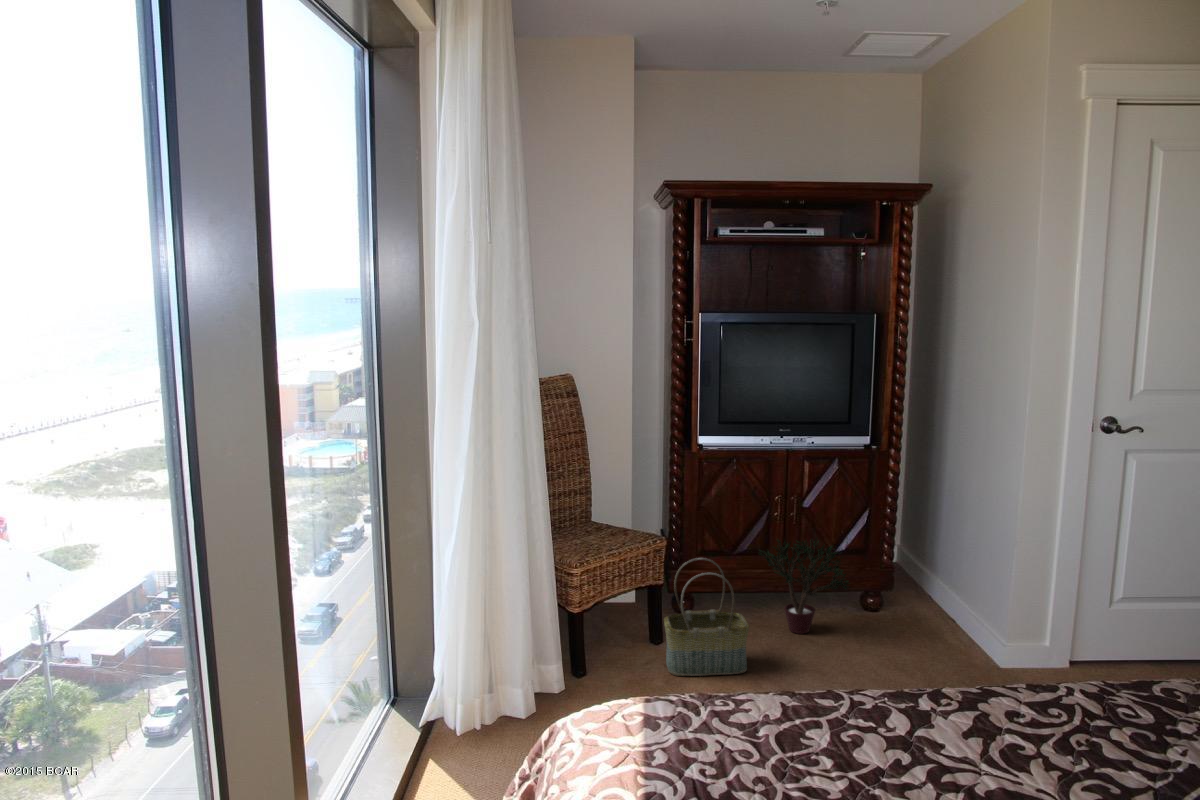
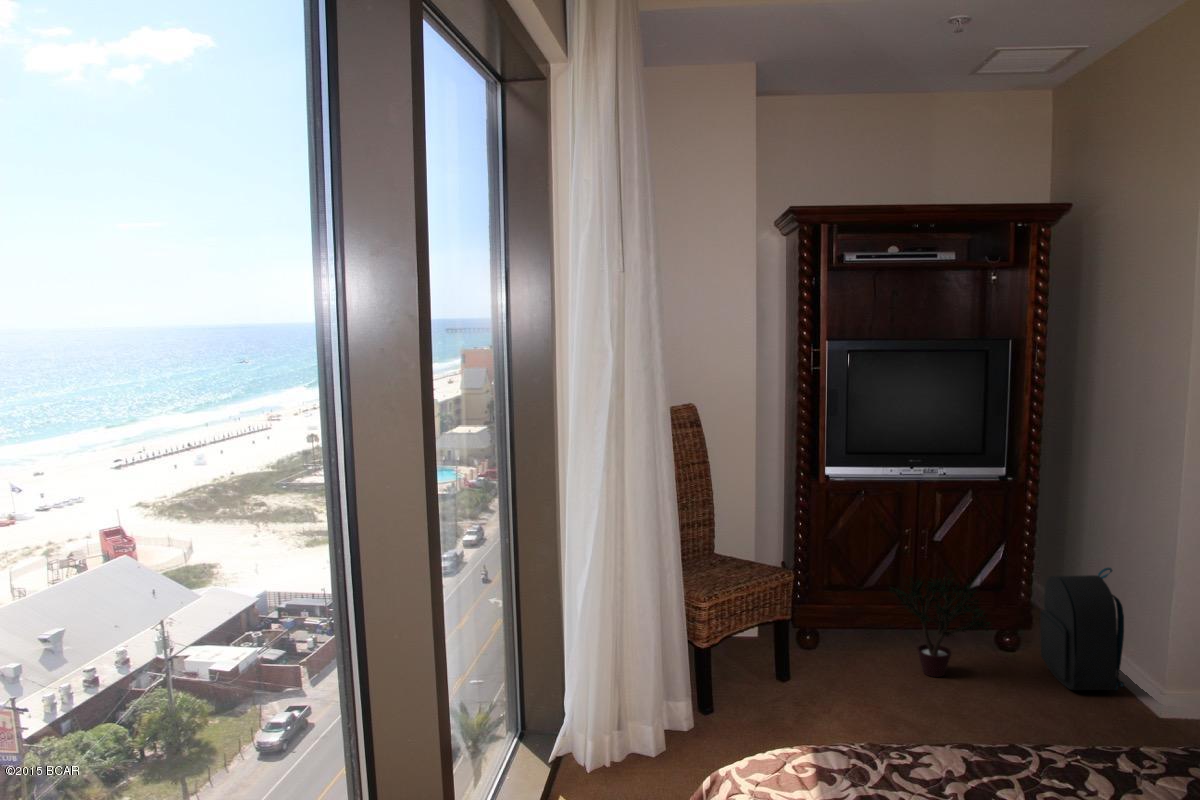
backpack: none [898,527,970,642] -> present [1040,568,1124,690]
basket: present [664,558,749,676] -> none [794,595,886,719]

